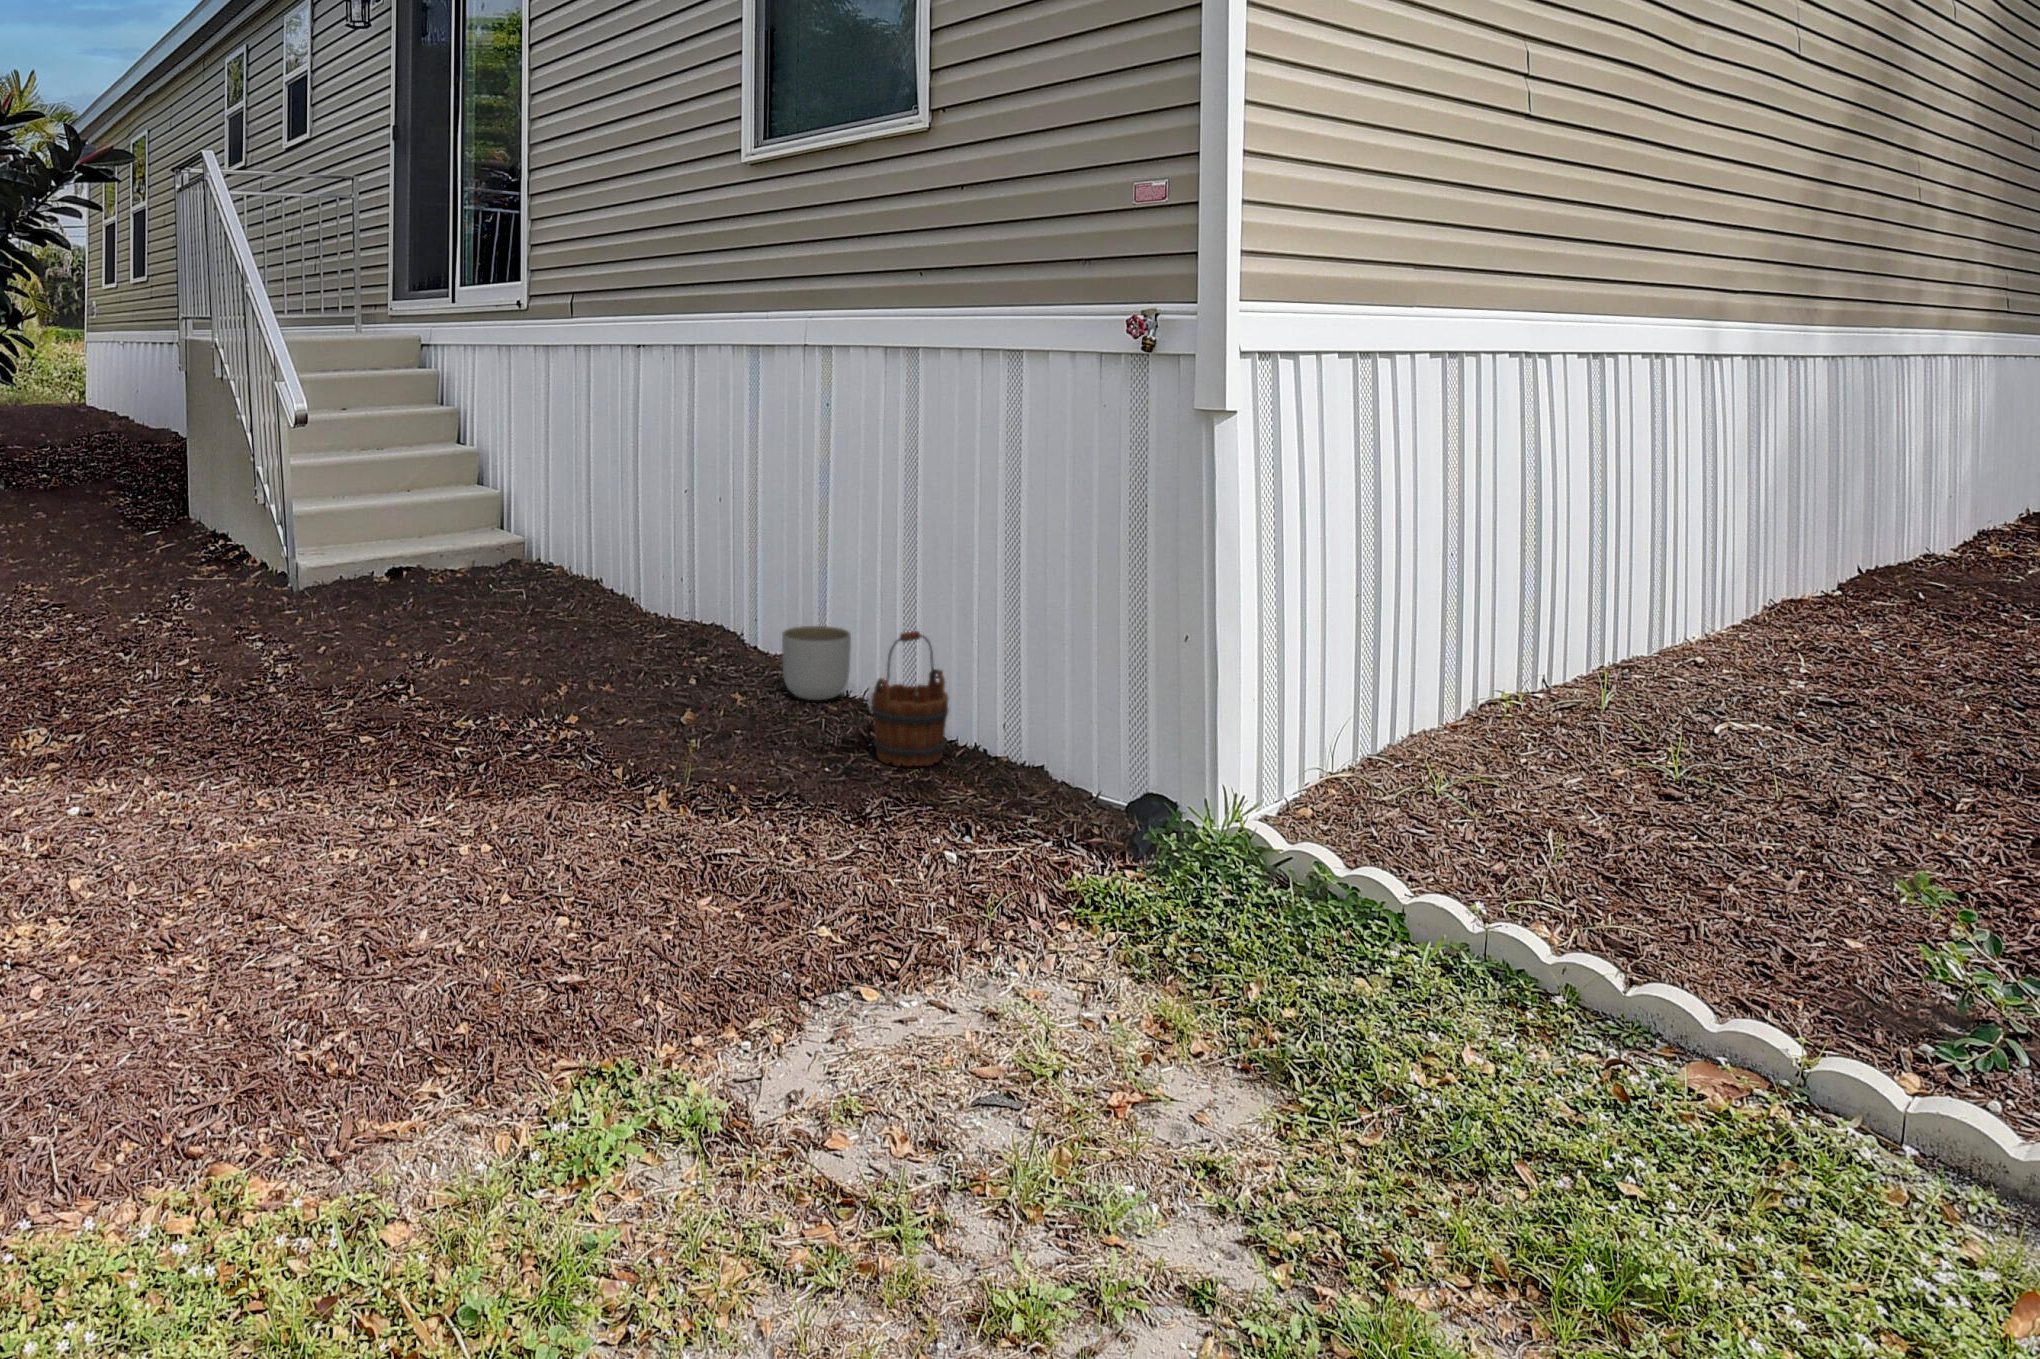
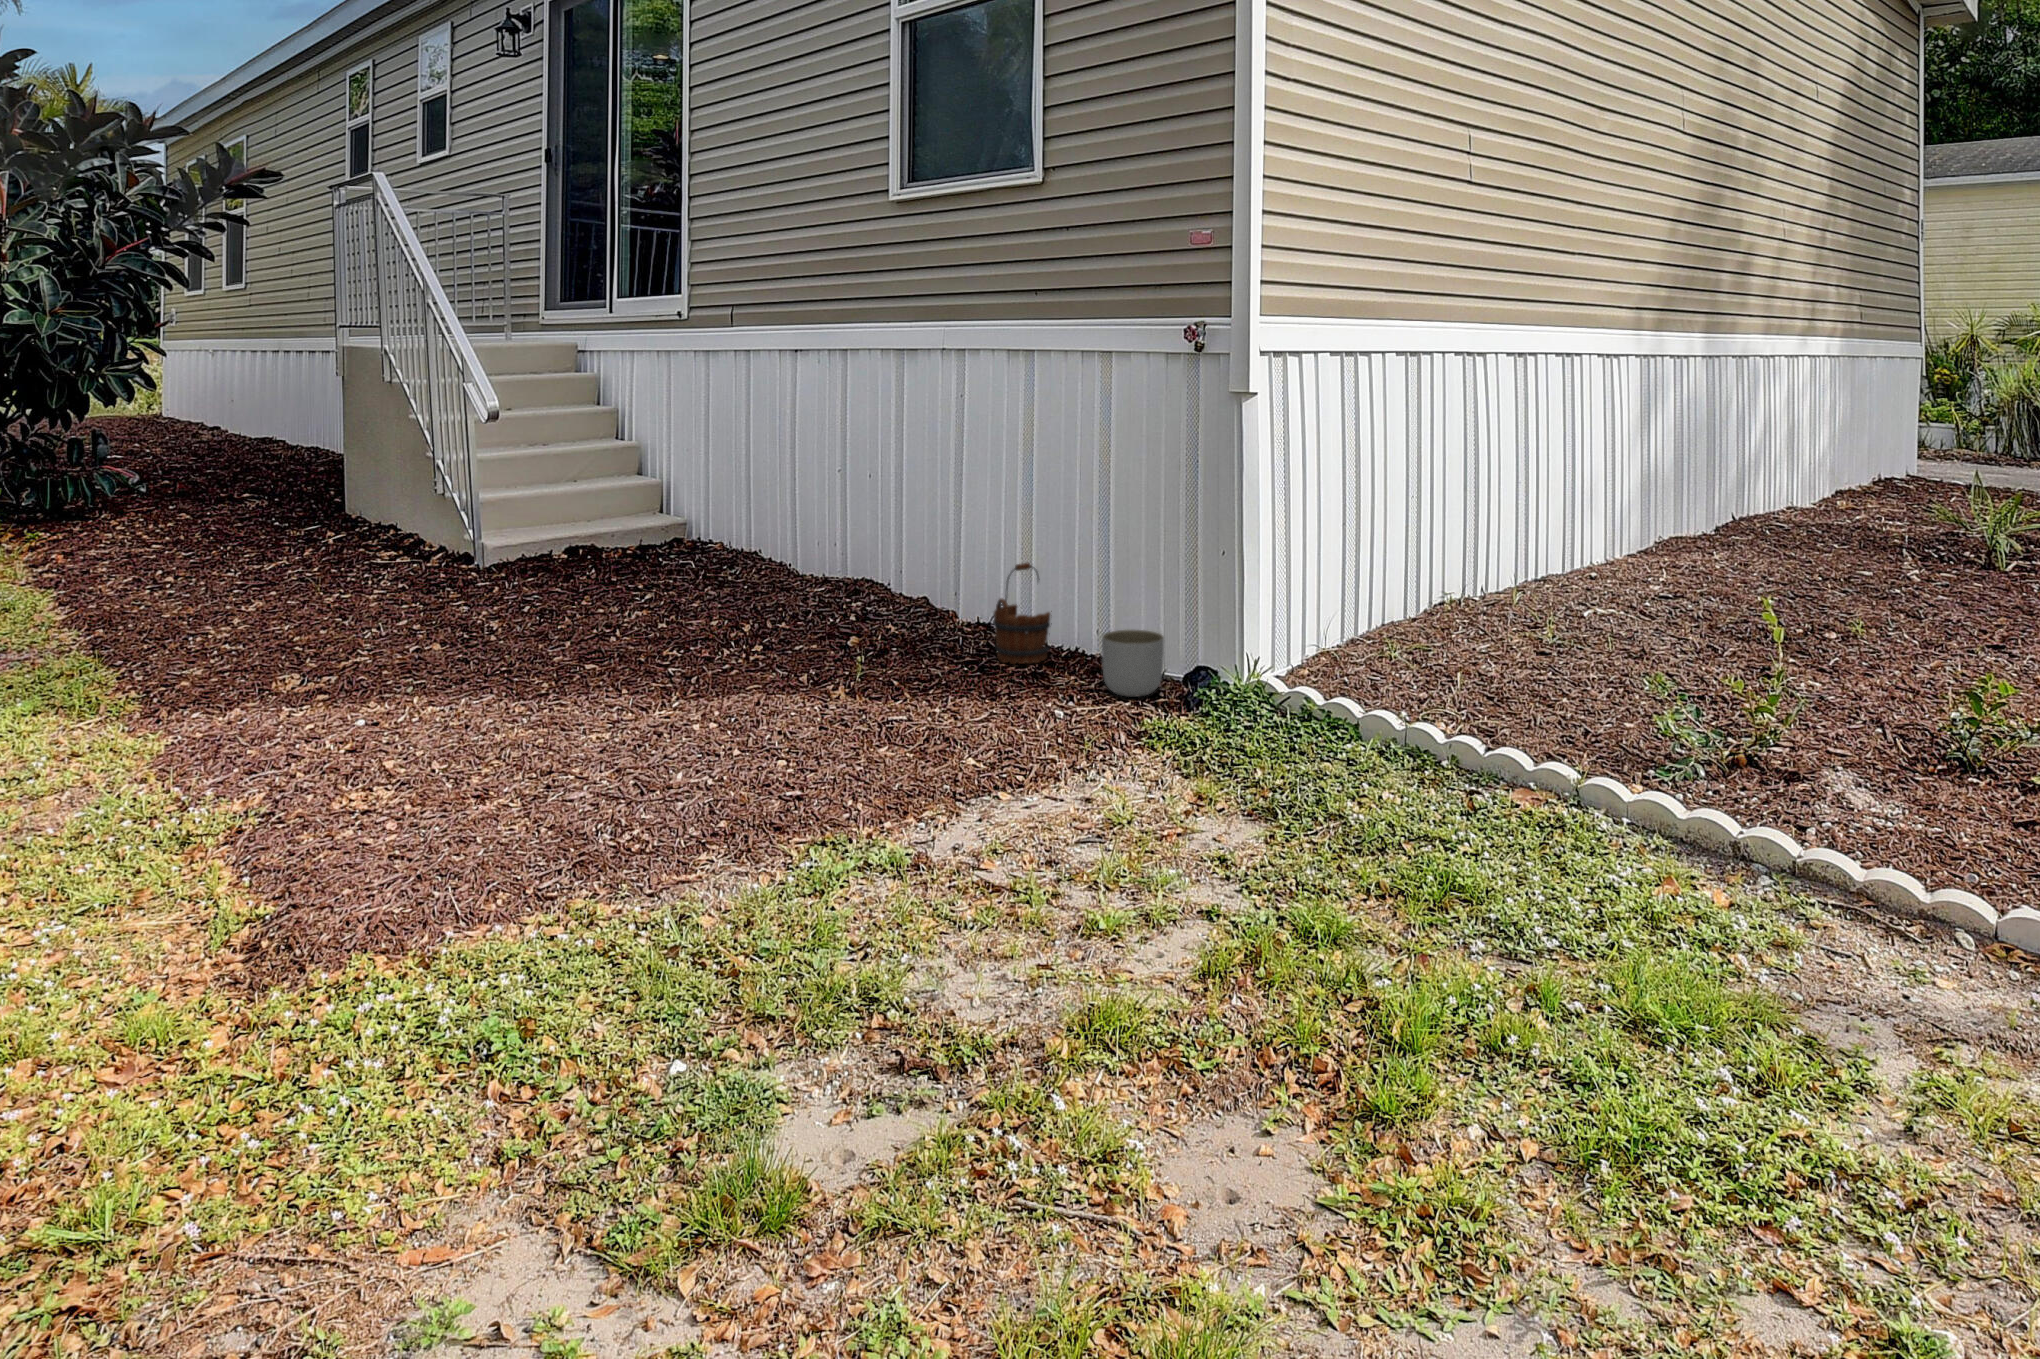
planter: present [782,626,851,700] -> present [1102,630,1164,697]

